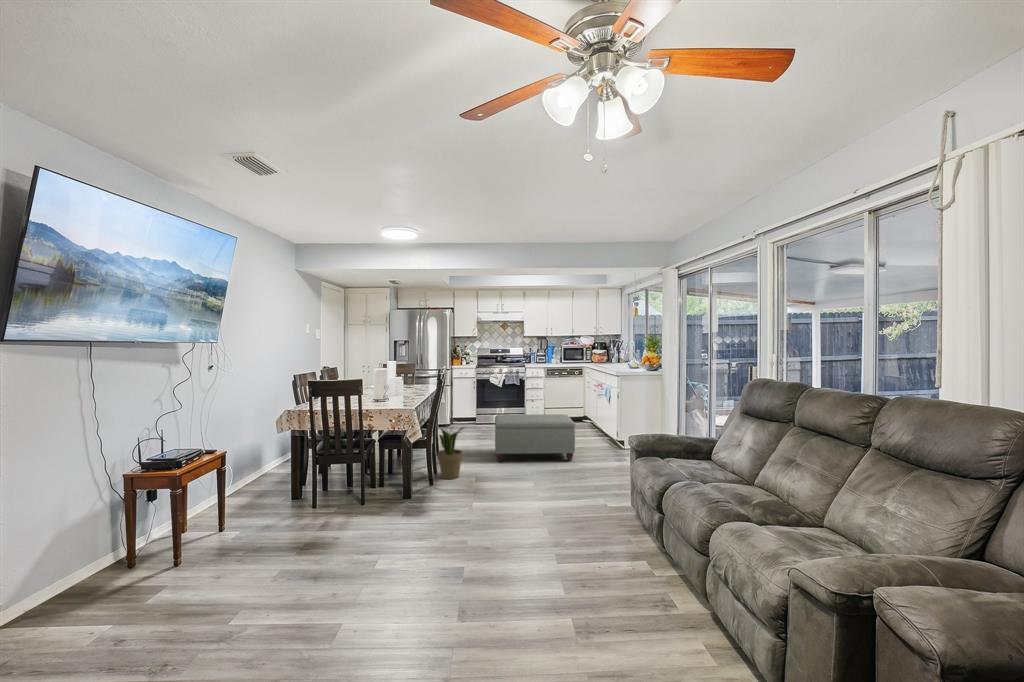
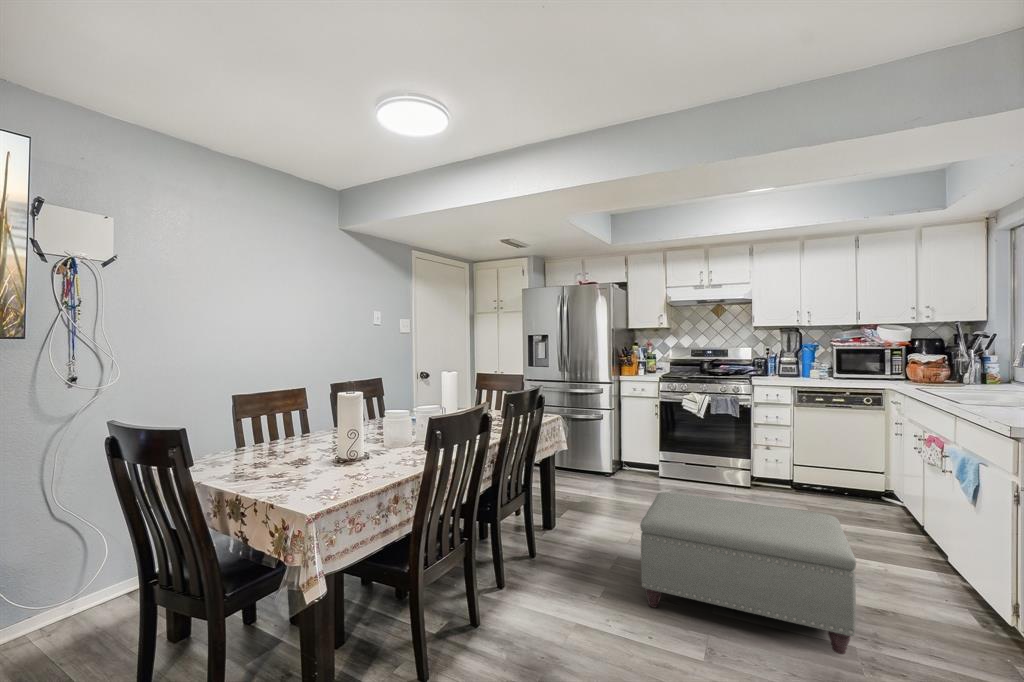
potted plant: present [438,427,465,479] -> none [493,523,552,648]

